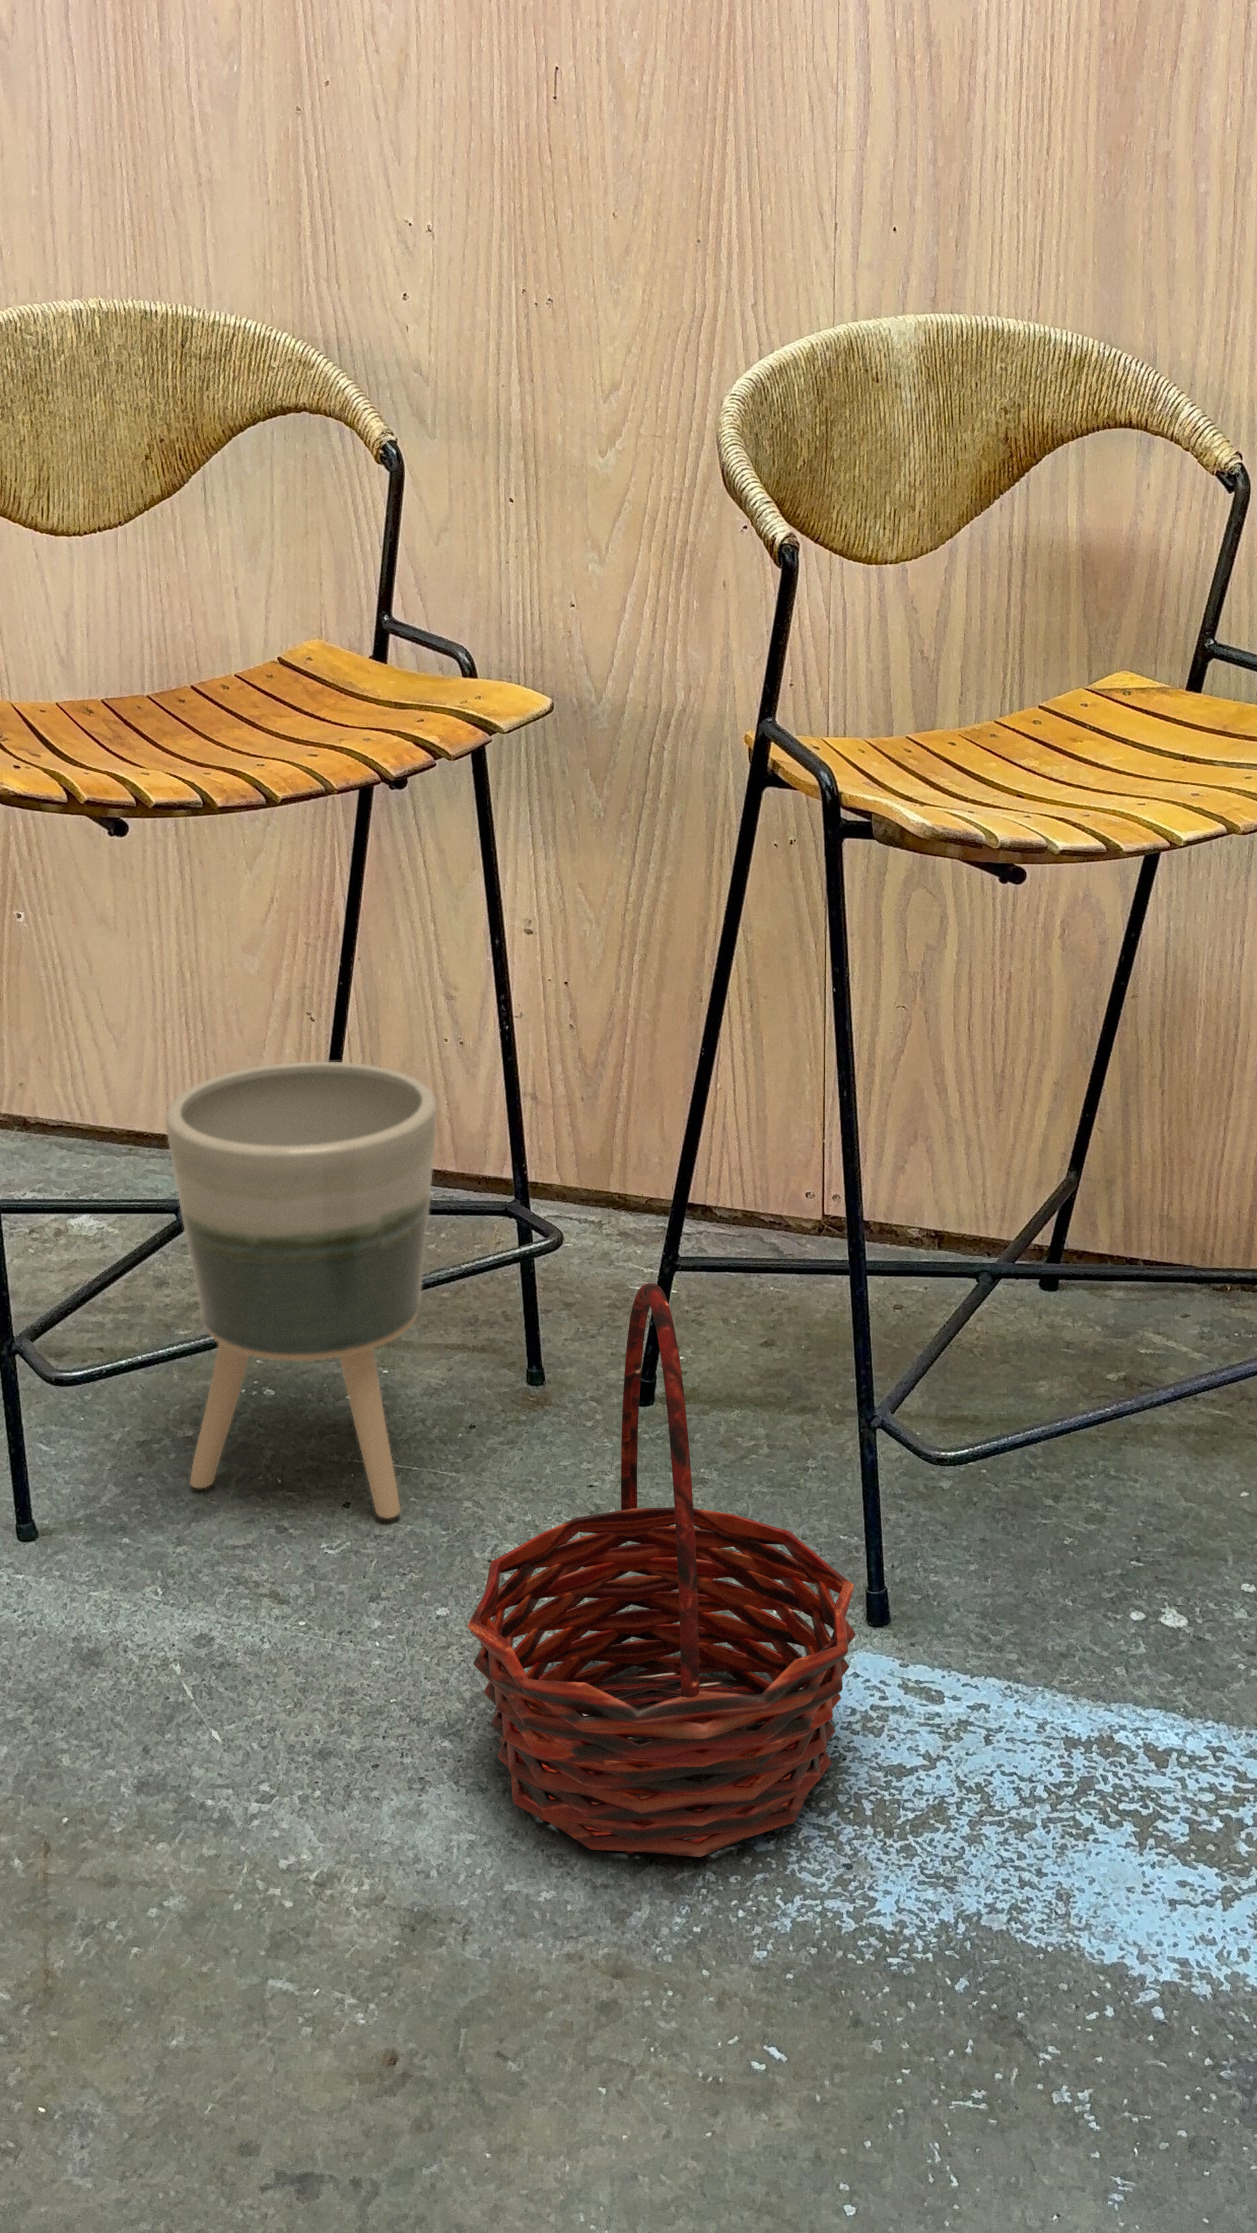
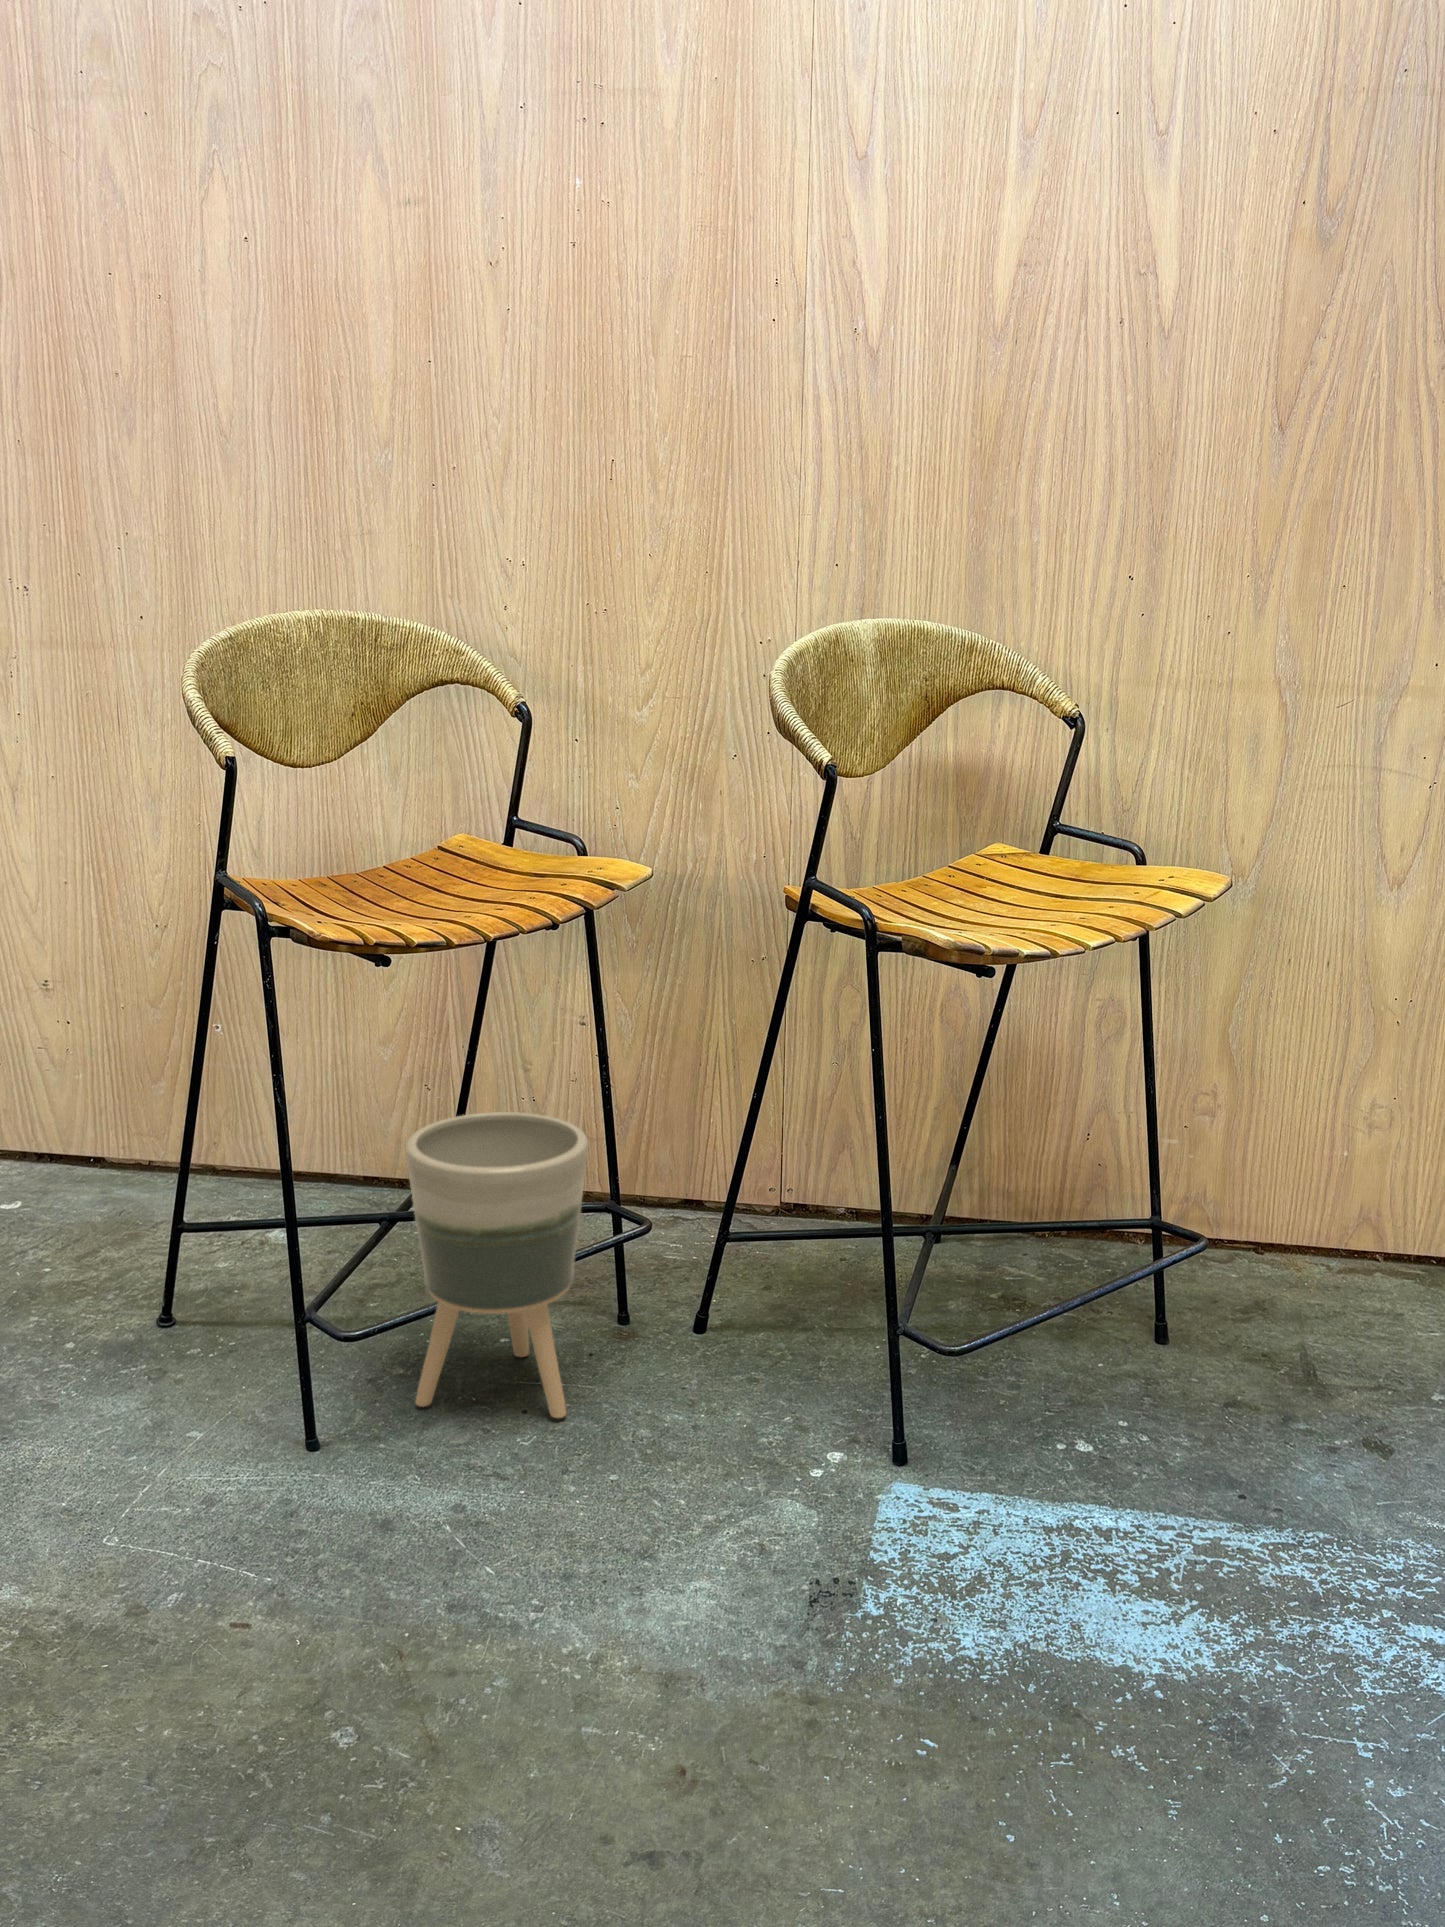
basket: present [467,1283,856,1857] -> none [671,1243,927,1623]

